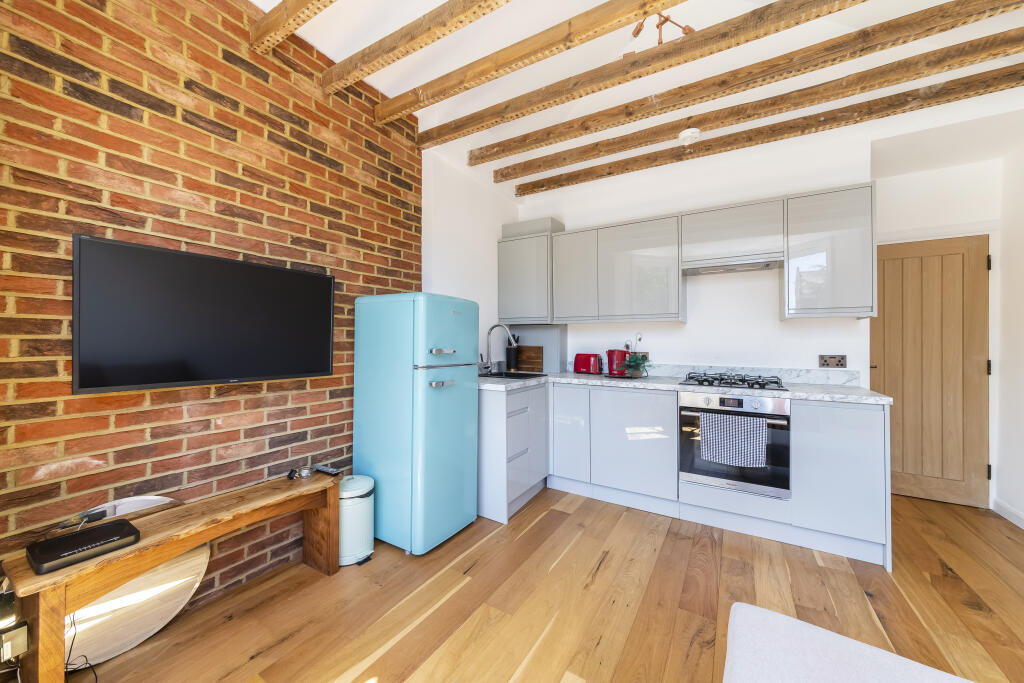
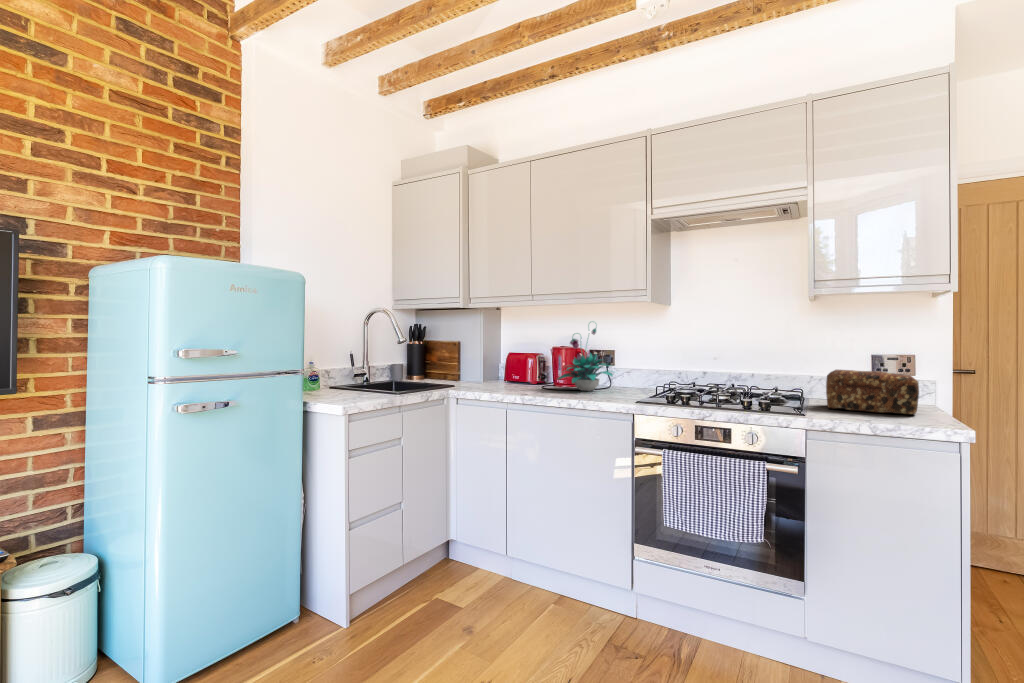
bread loaf: none [798,364,856,390] -> present [826,370,919,414]

